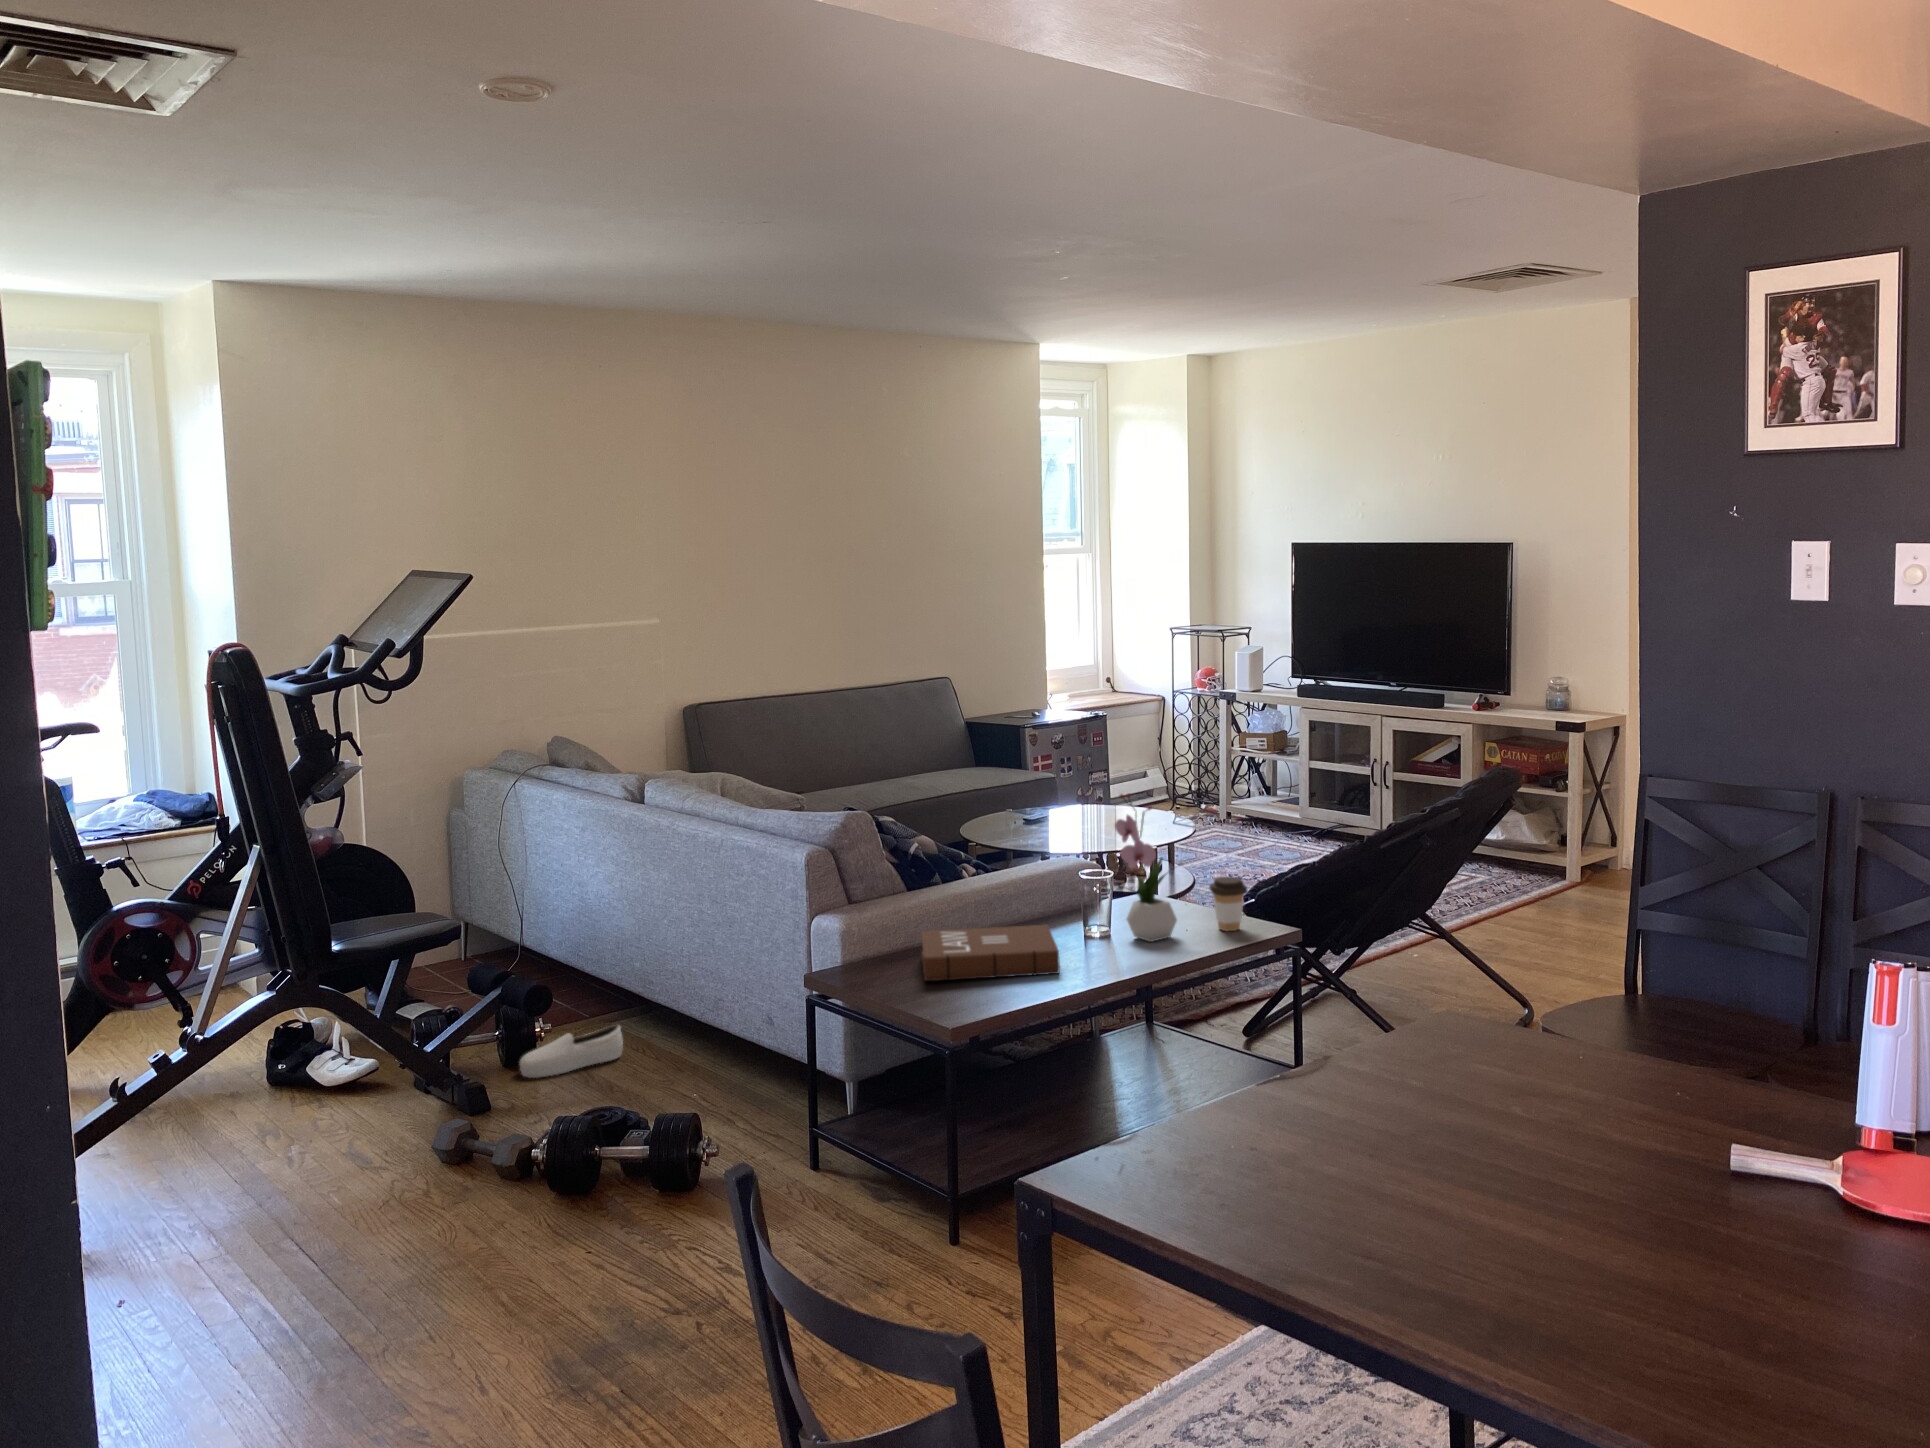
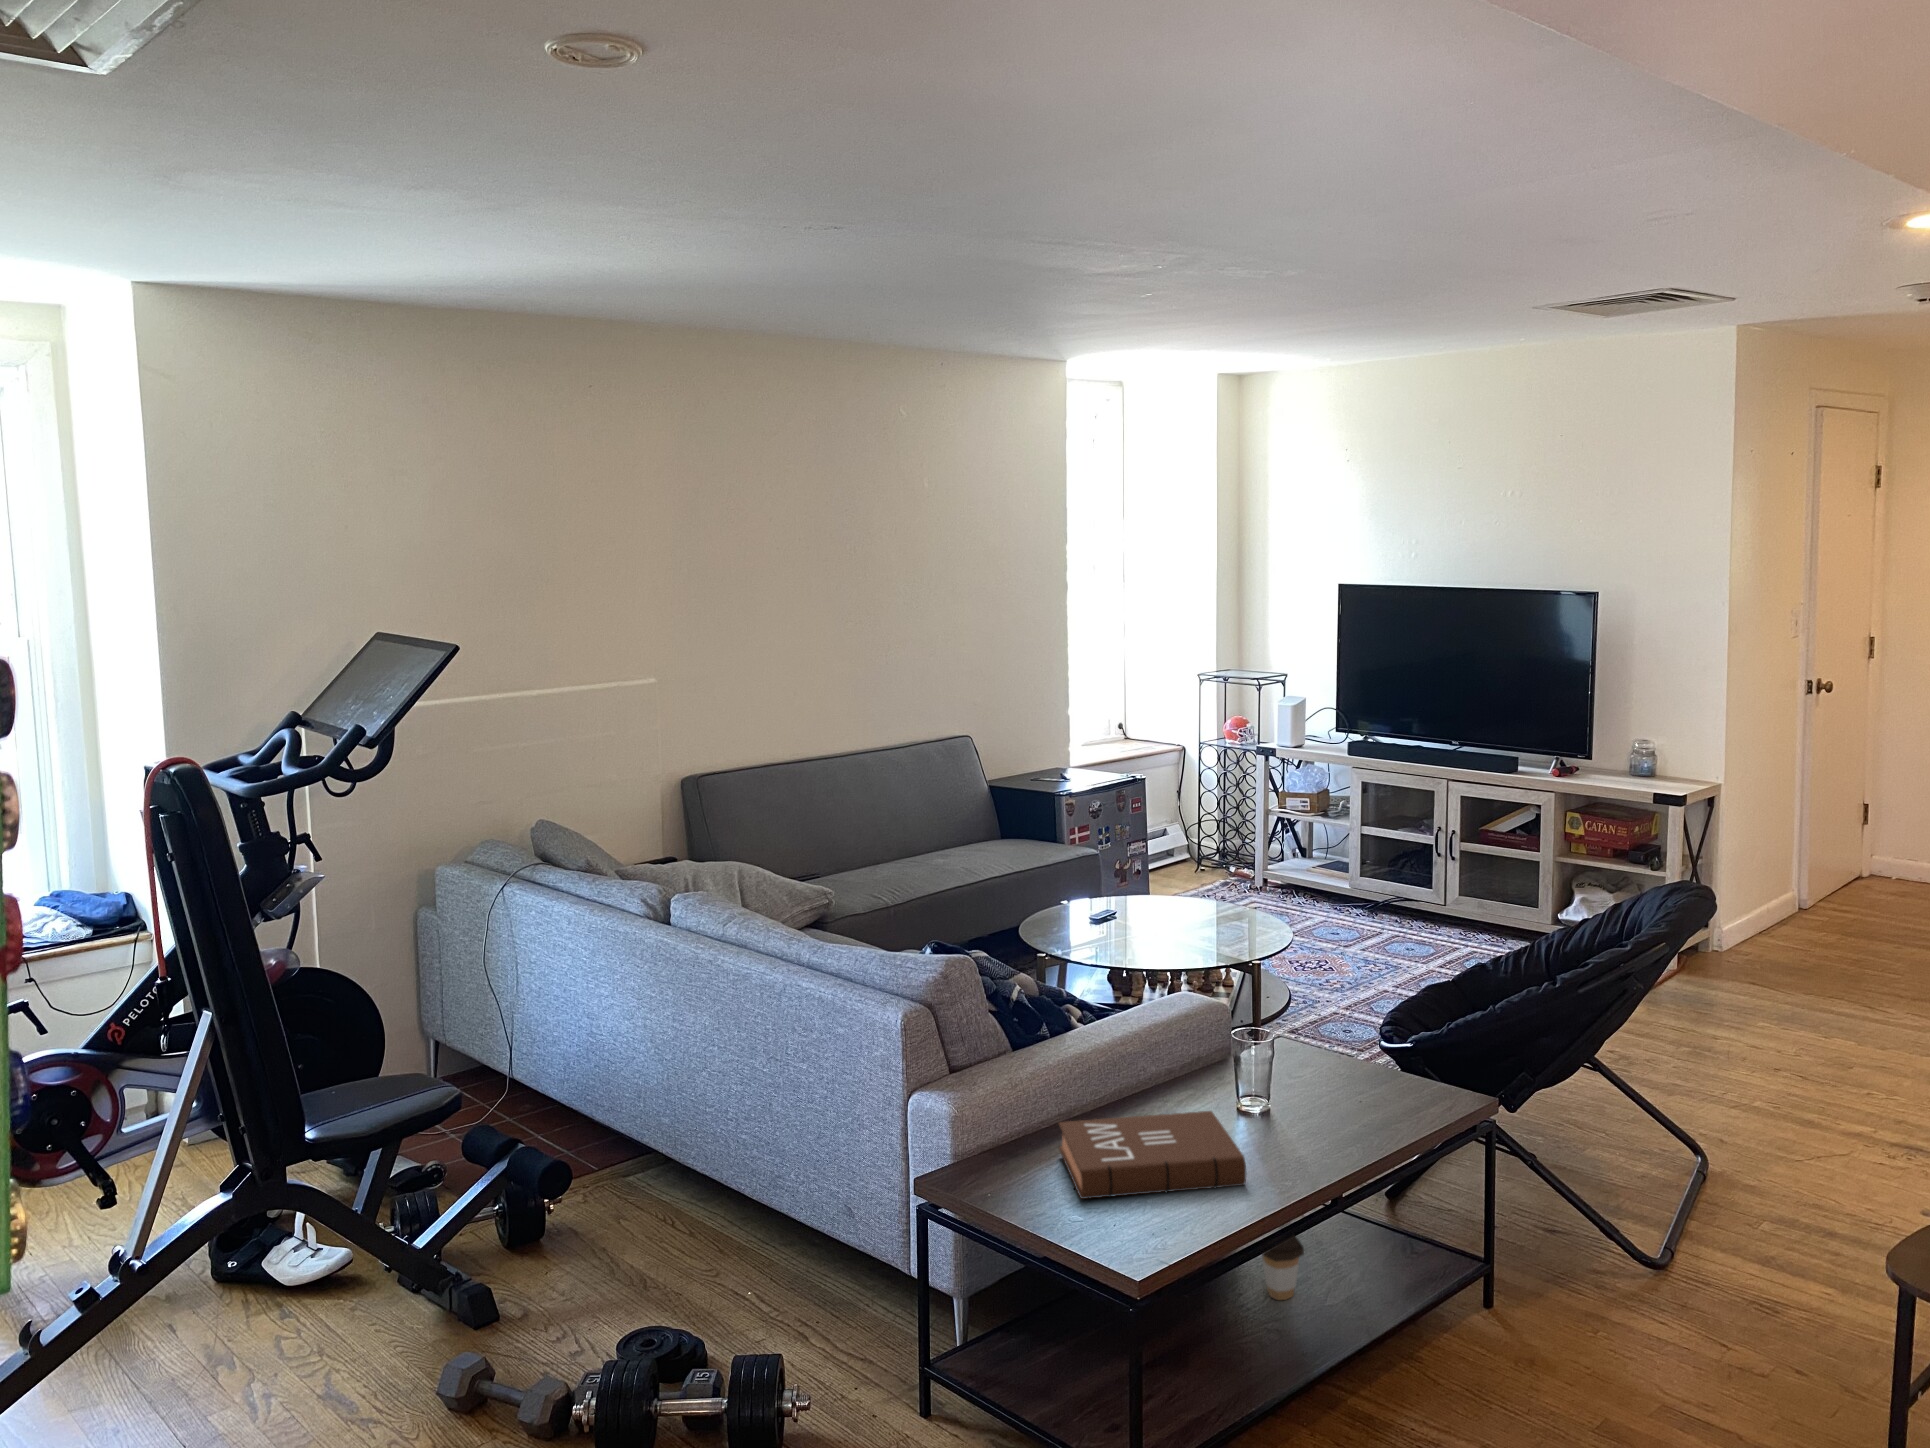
flower arrangement: present [1115,794,1177,942] -> none [1293,948,1375,1130]
coffee cup: present [1210,877,1247,931] -> present [1262,1235,1304,1300]
shoe: present [520,1025,623,1078] -> none [524,1194,647,1267]

